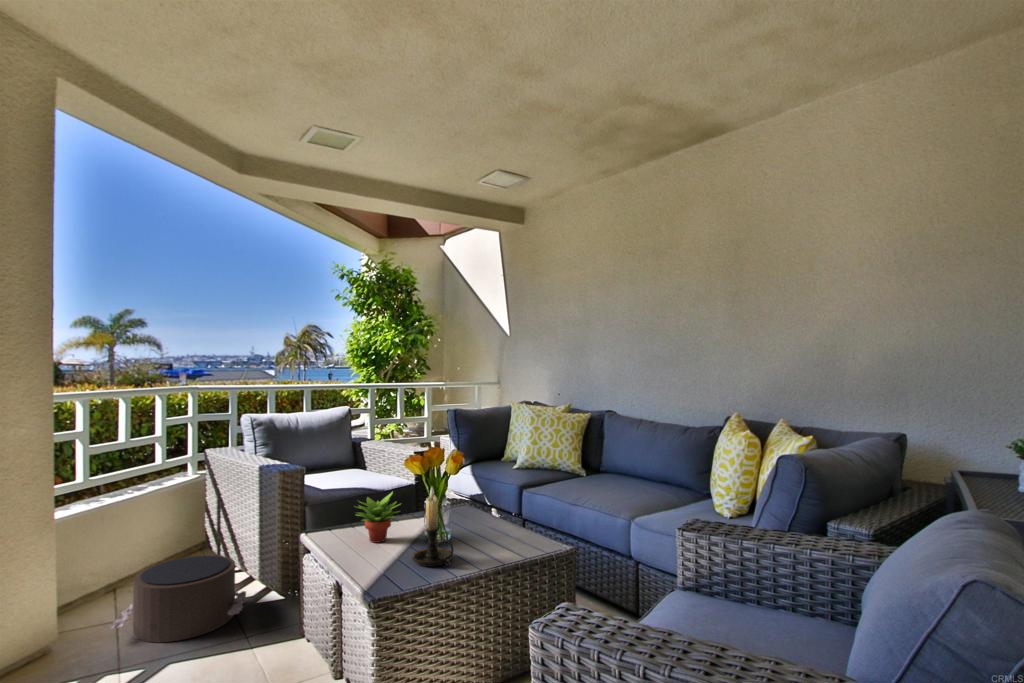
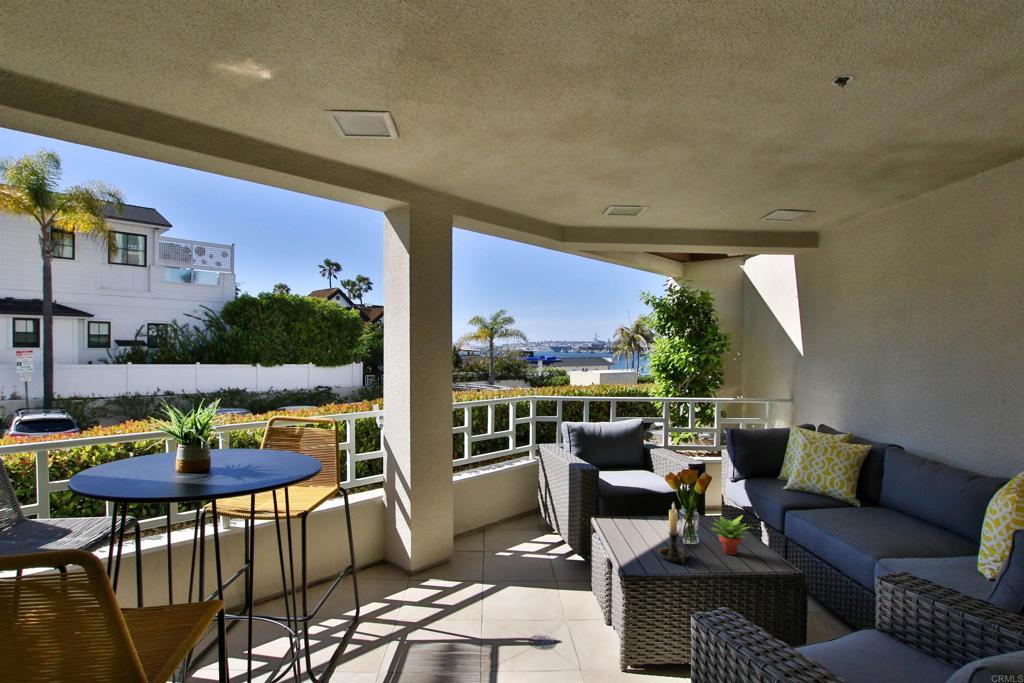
succulent plant: present [357,492,400,543] -> present [713,515,748,555]
pouf: present [111,555,246,642] -> none [482,519,560,573]

